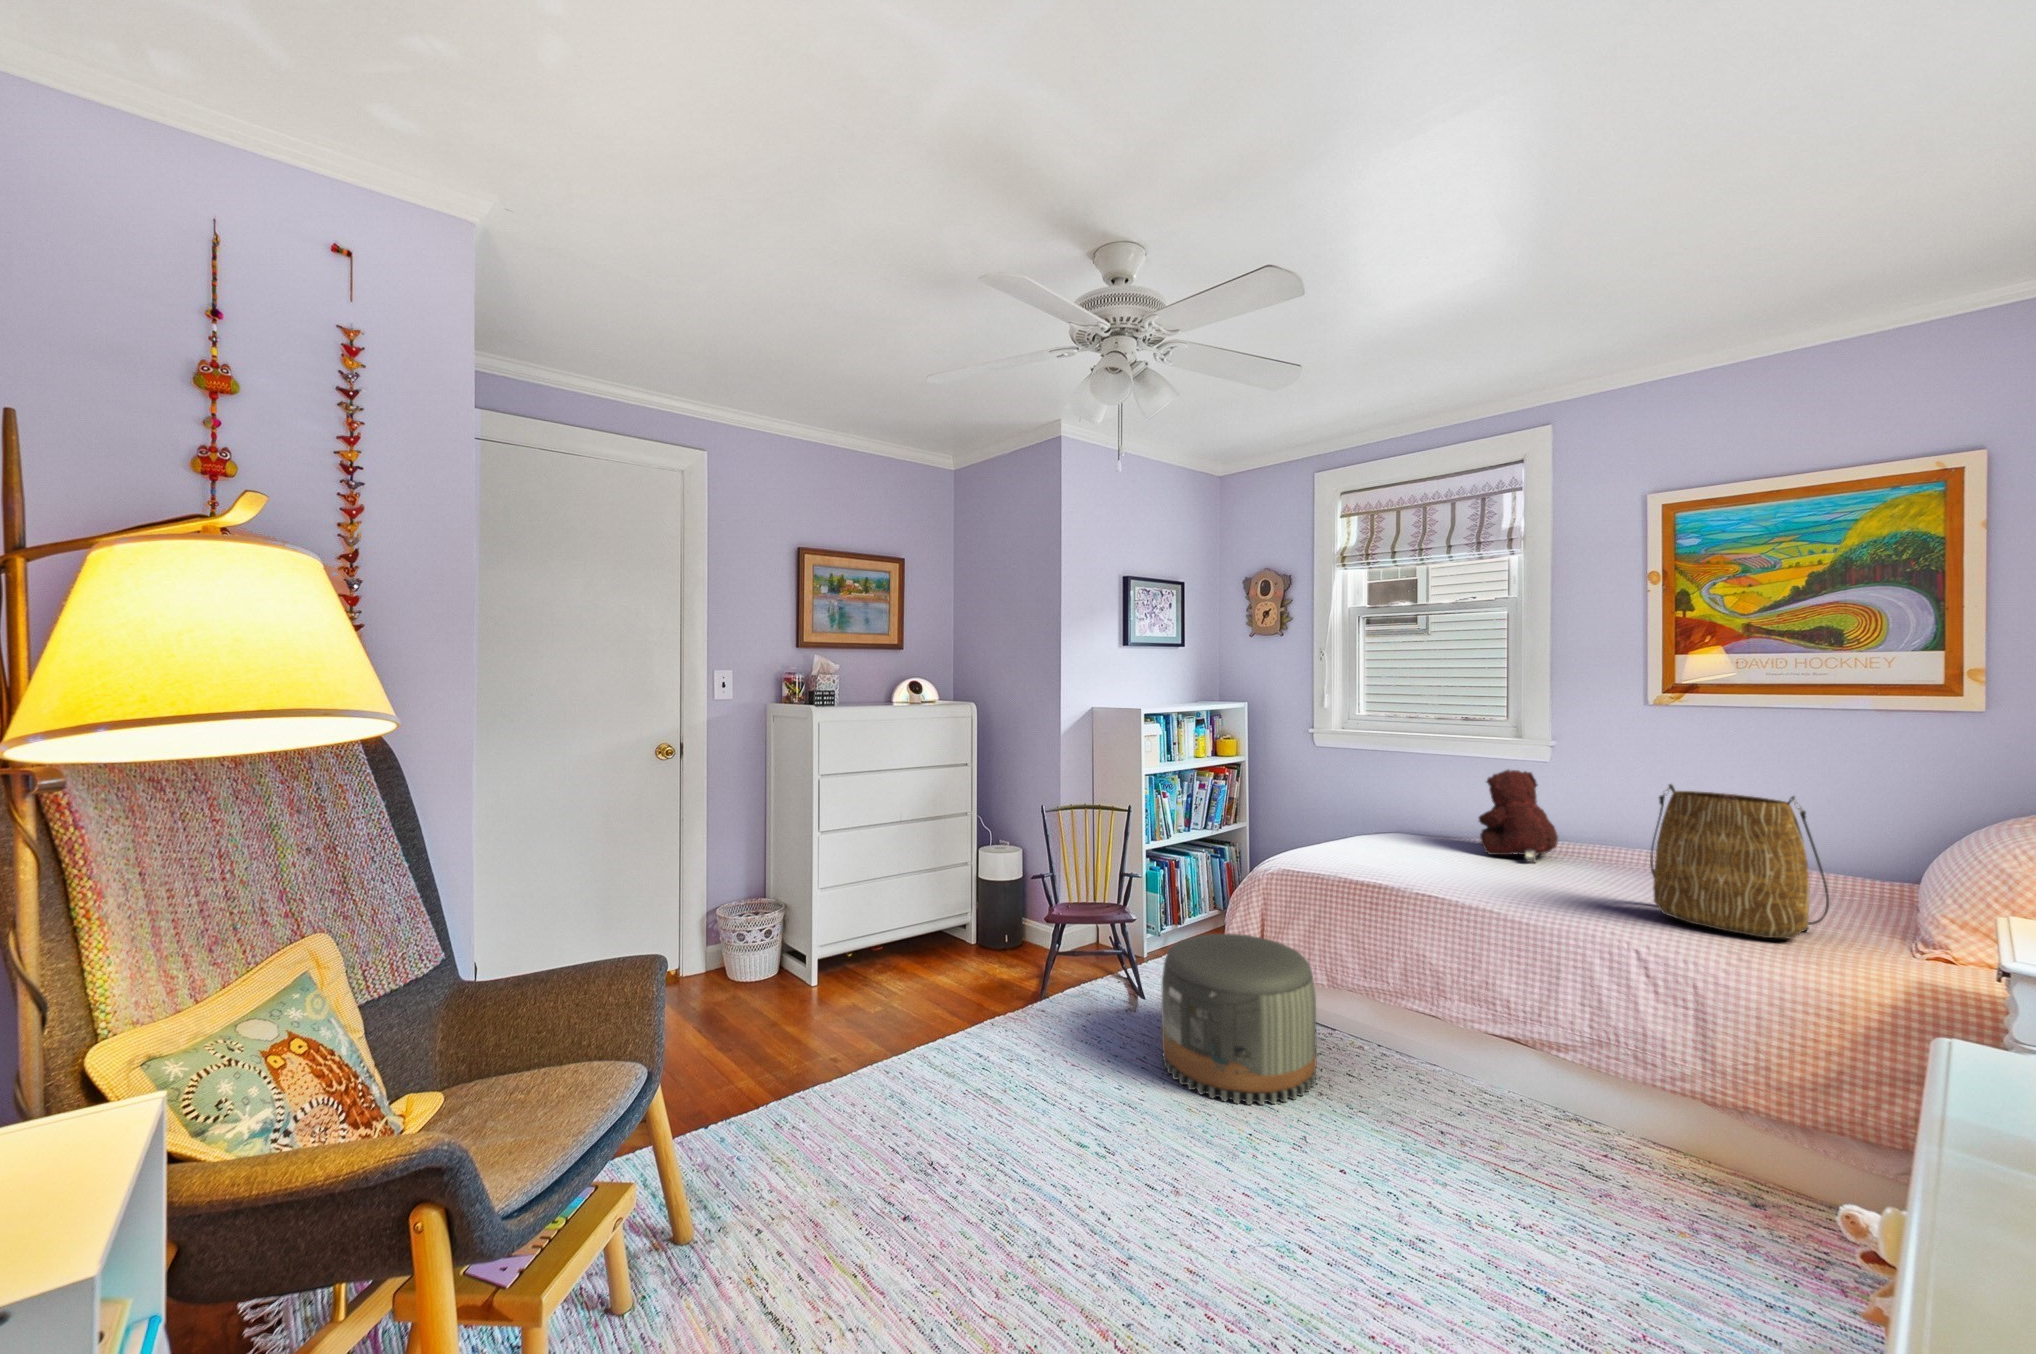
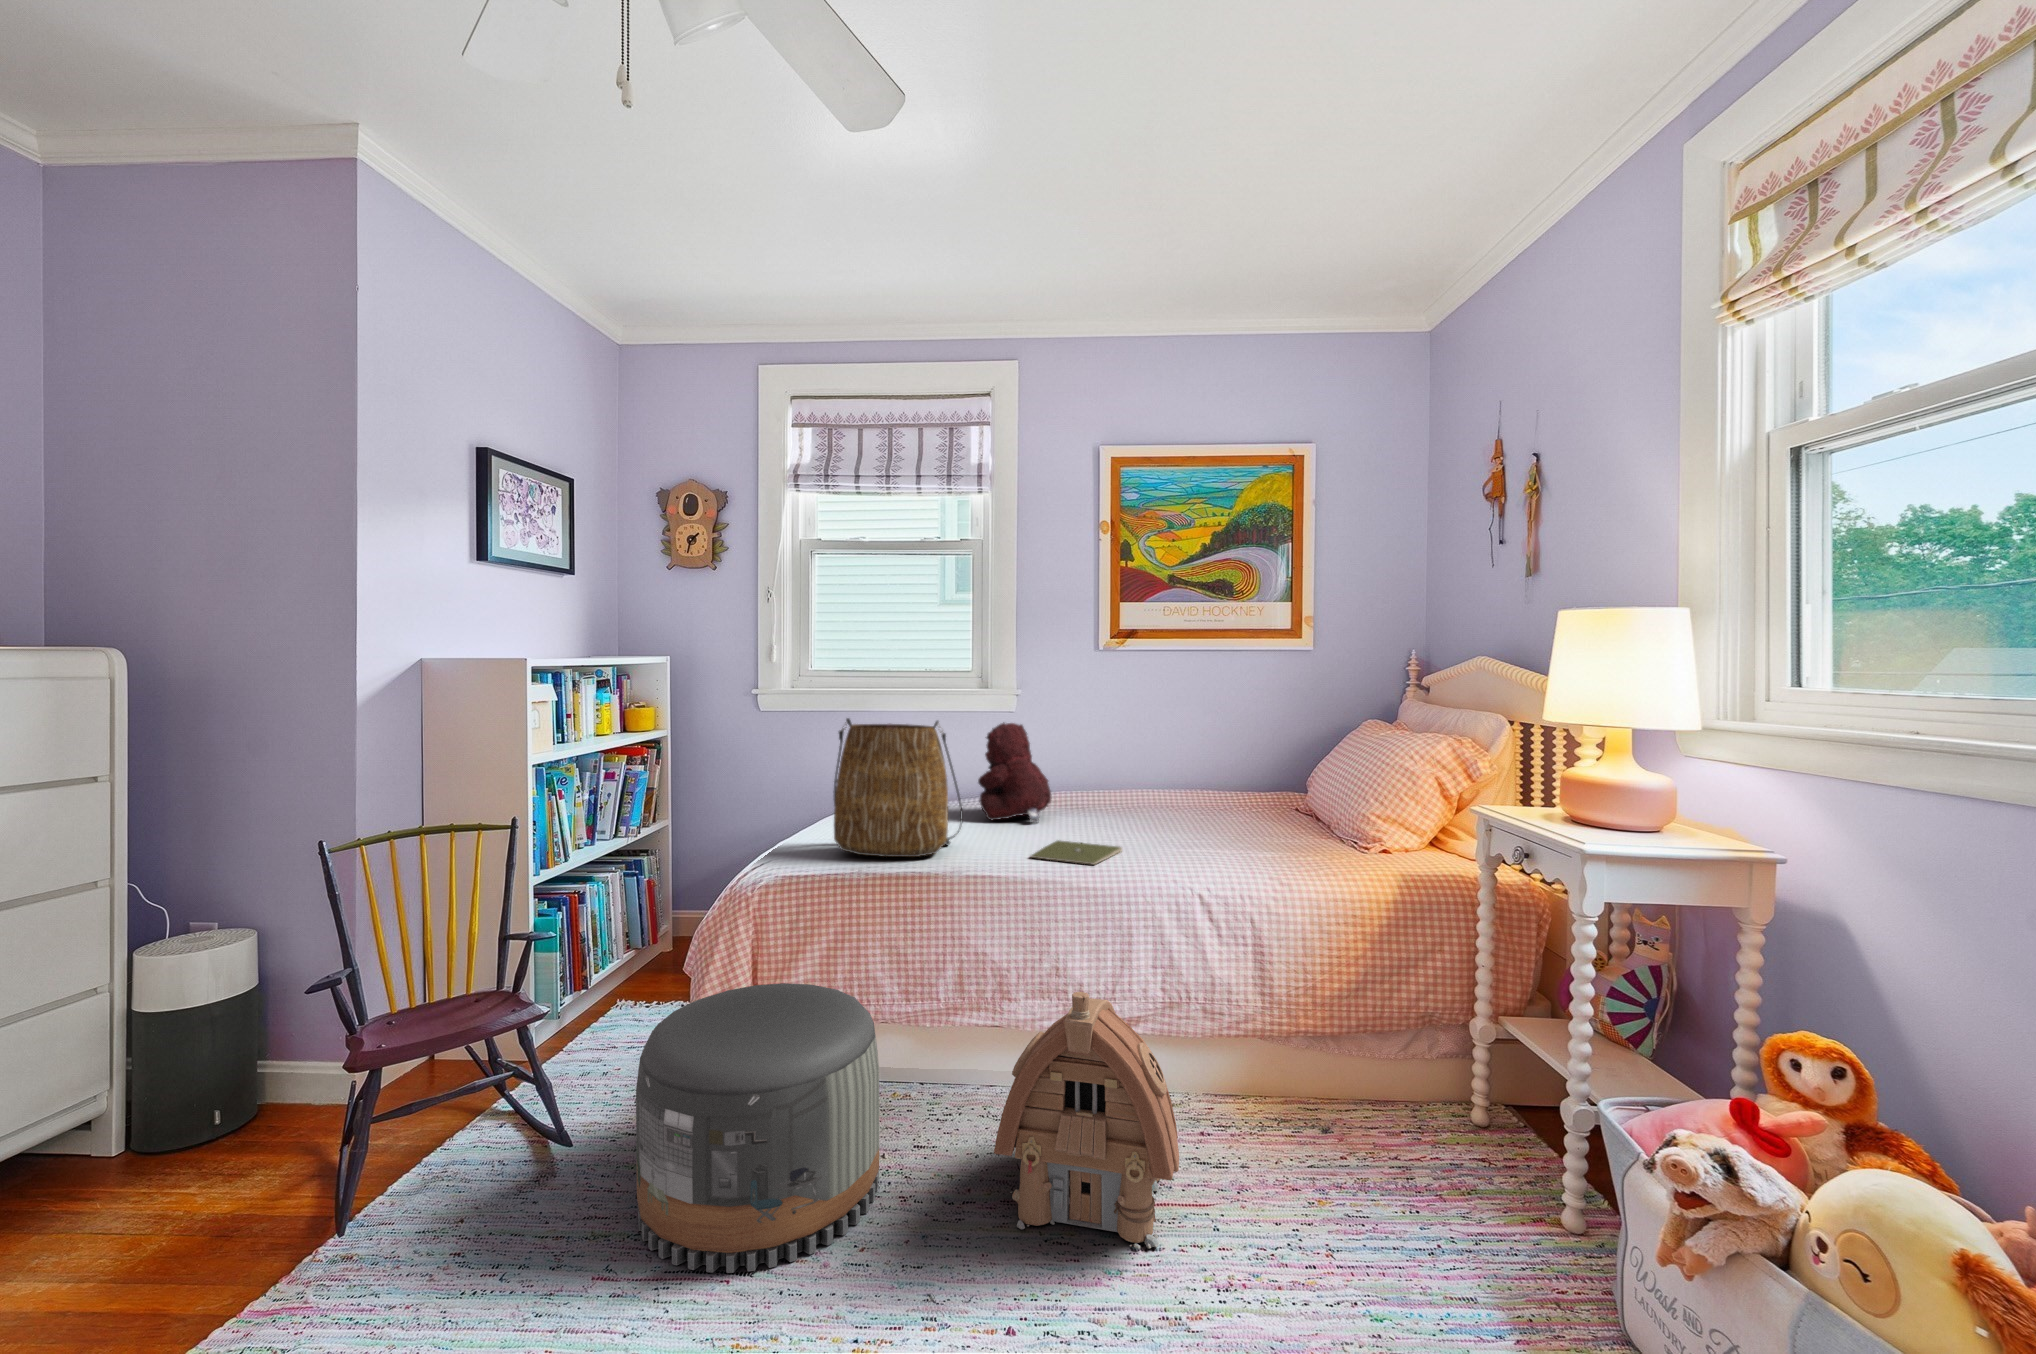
tote bag: present [1650,784,1829,939] -> present [834,718,963,857]
notebook: none [1485,880,1587,905] -> present [1031,840,1122,865]
toy house: none [1377,986,1551,1204] -> present [994,992,1179,1248]

